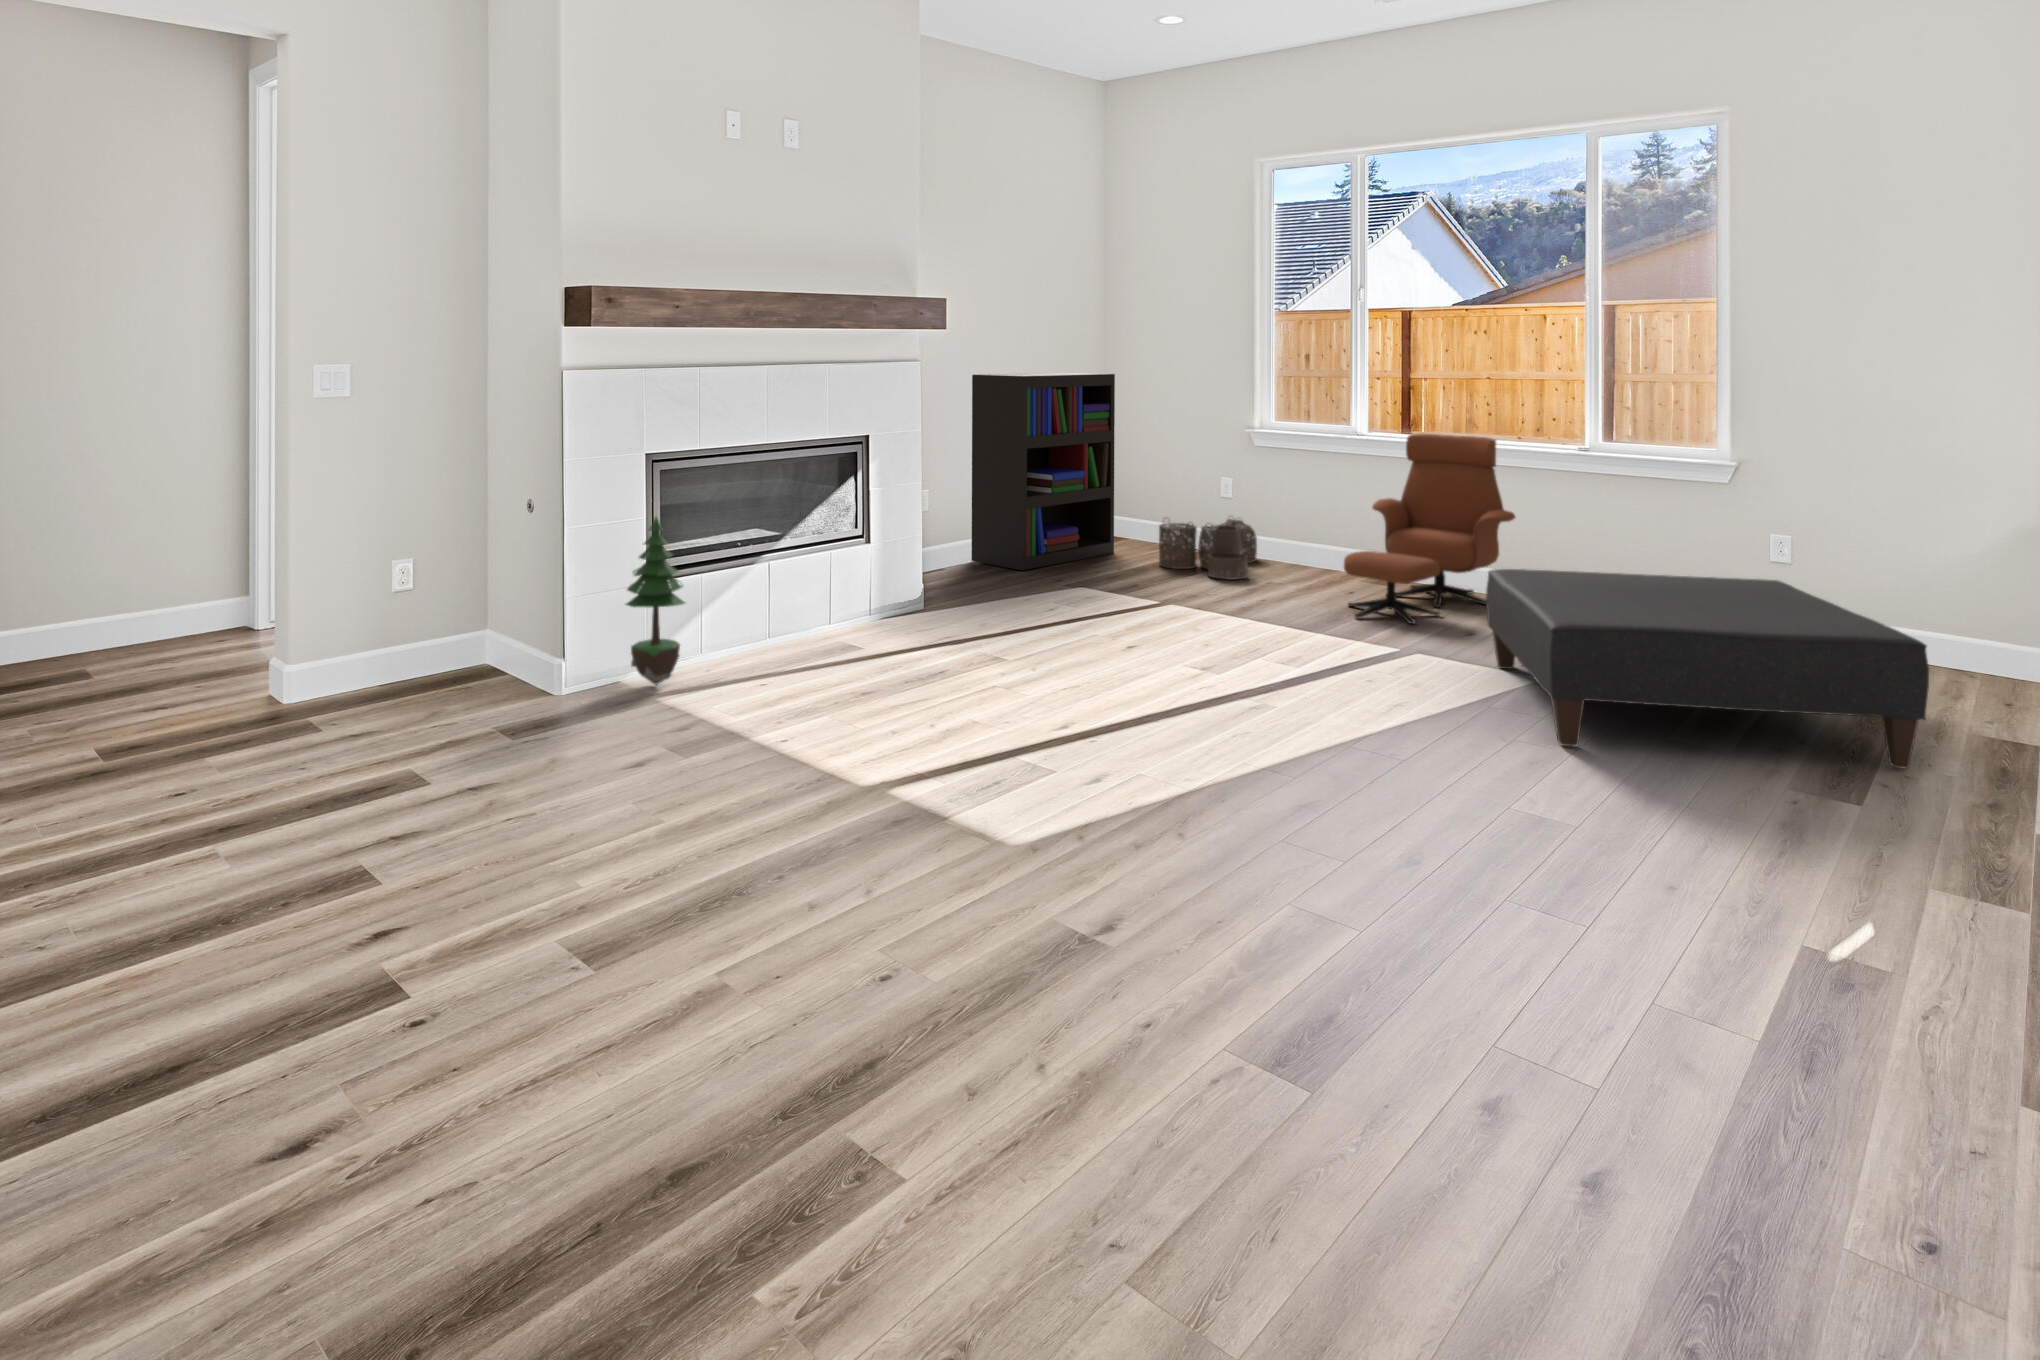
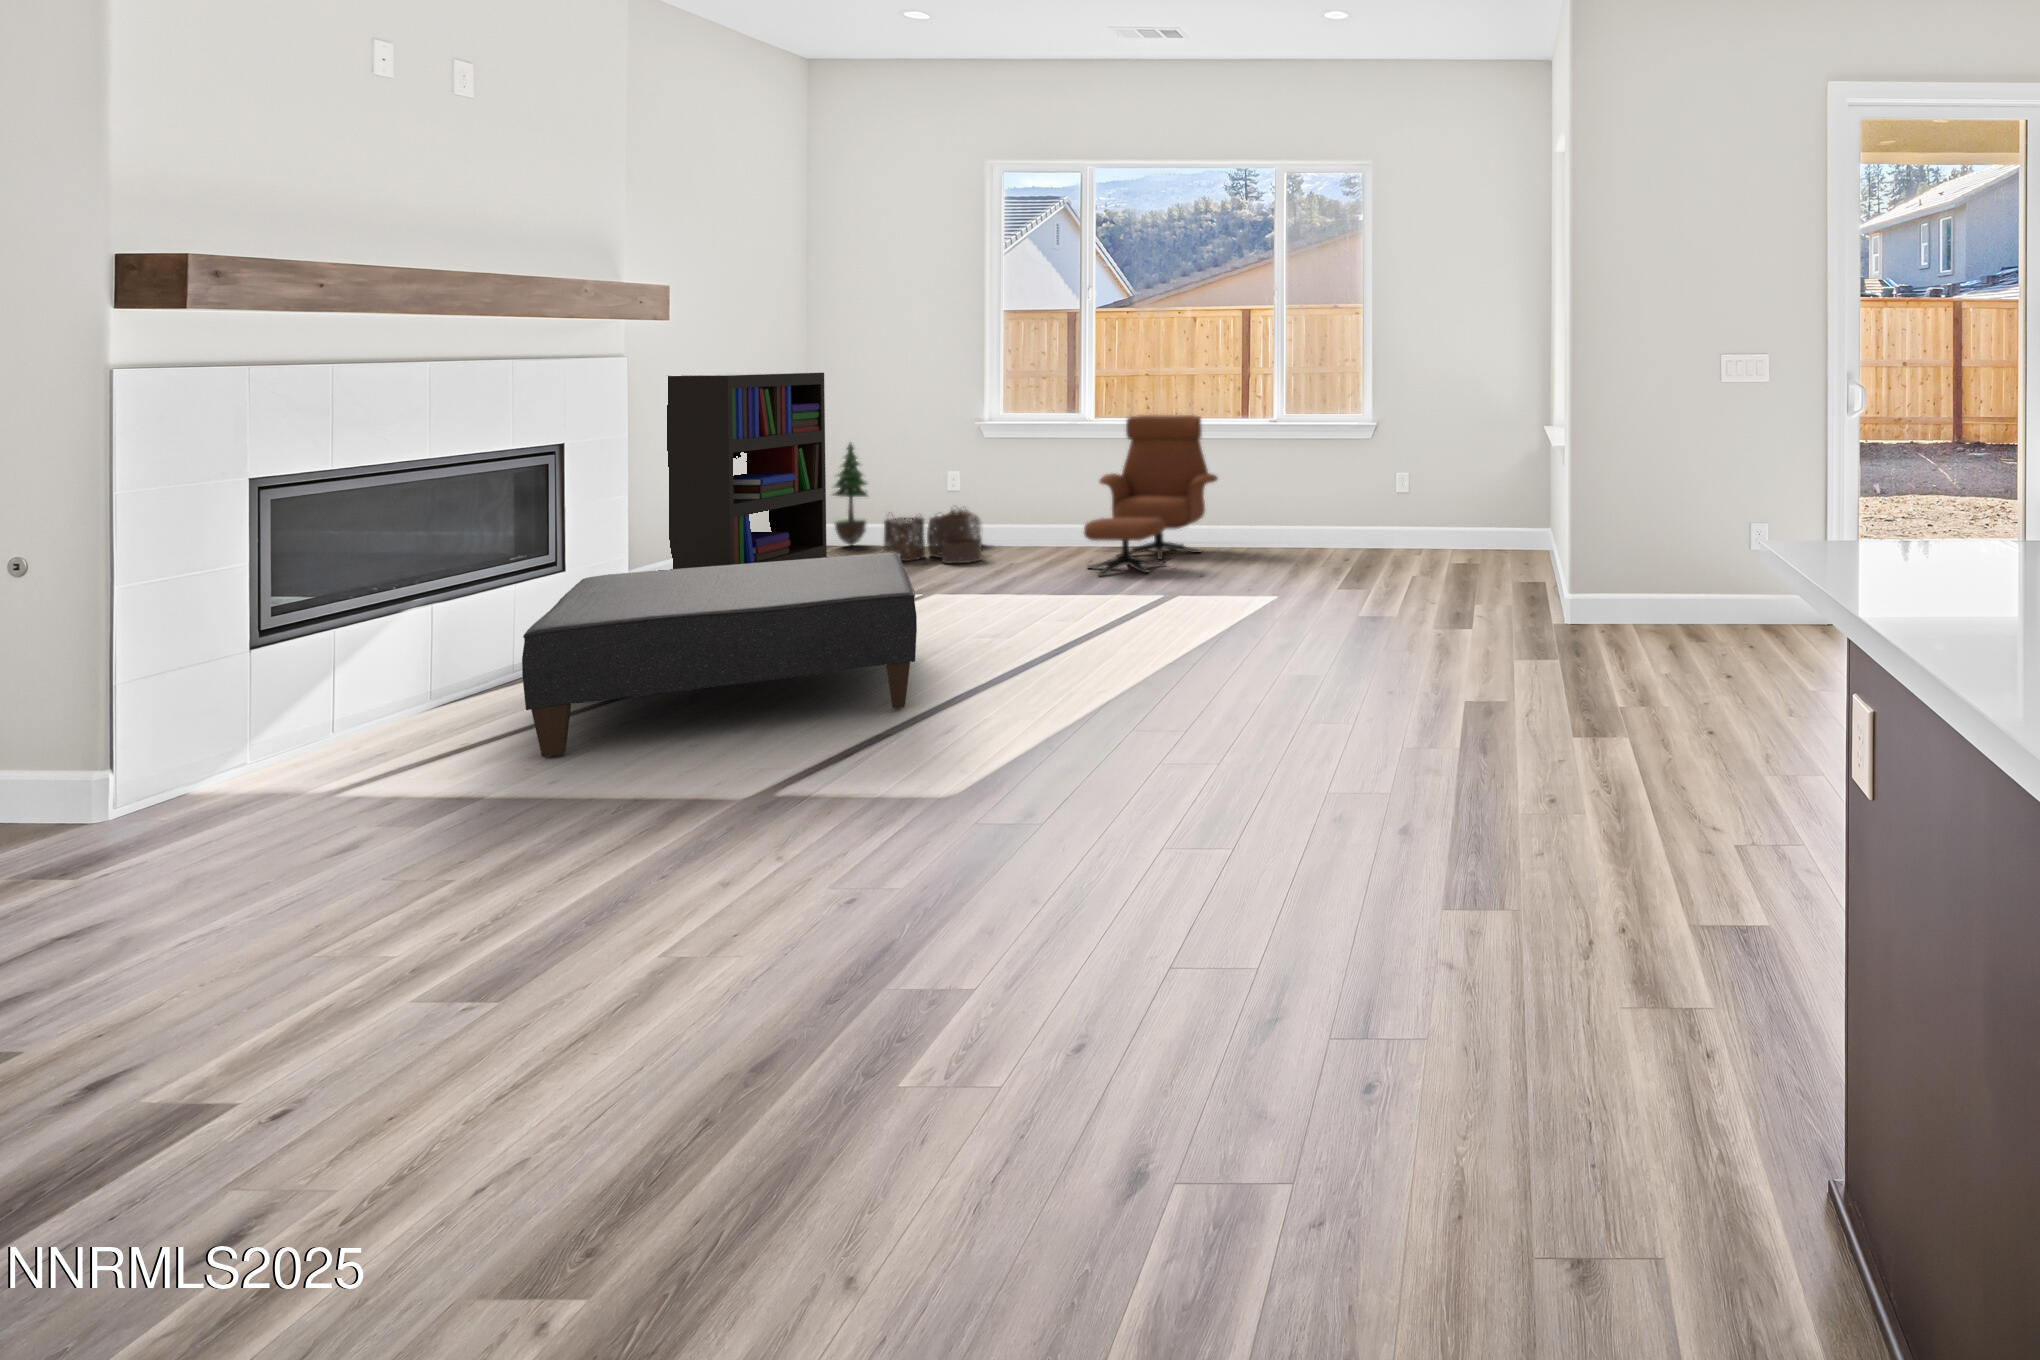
potted tree: present [626,517,685,685] -> present [833,443,867,545]
ottoman: present [1486,569,1929,768] -> present [522,552,917,757]

